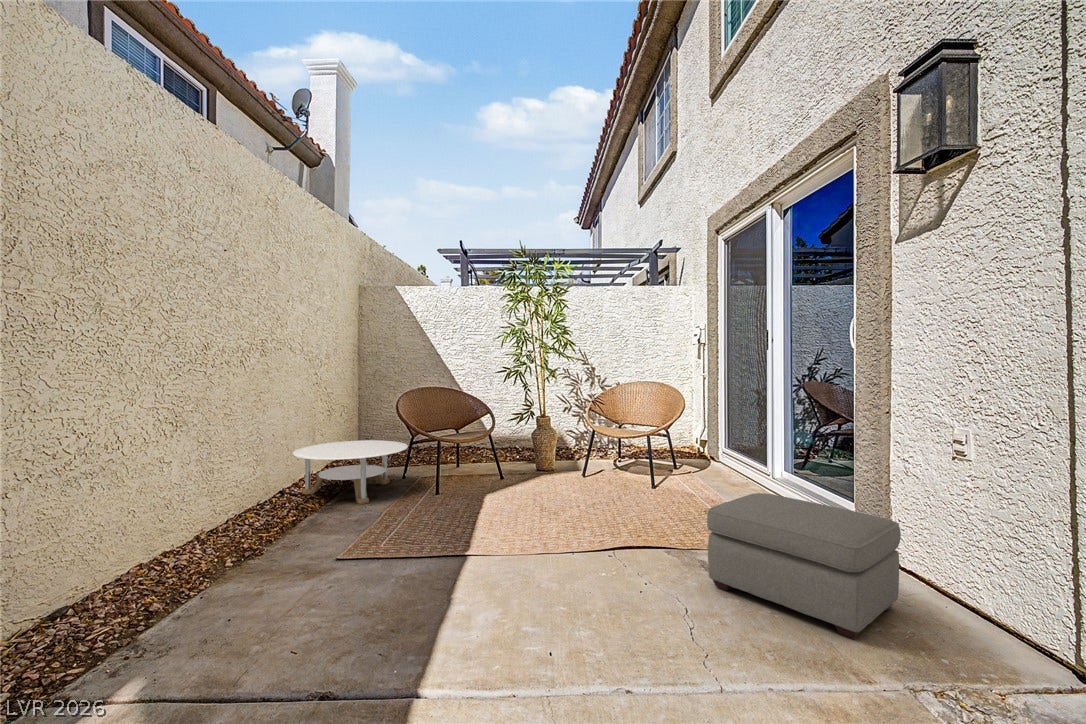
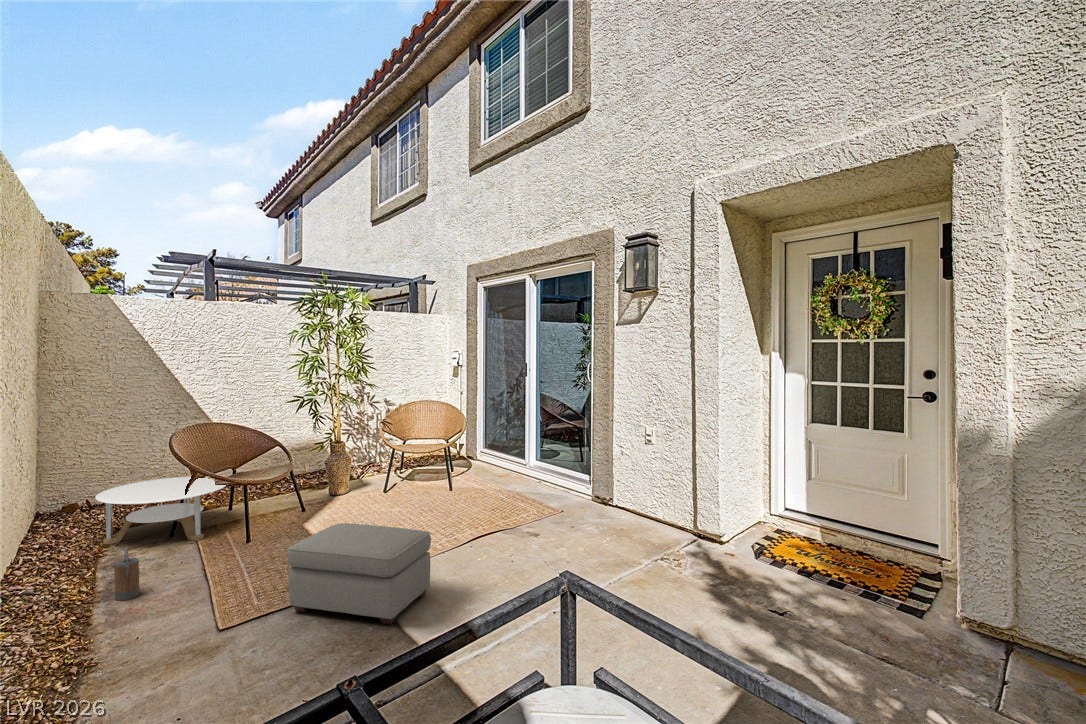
ottoman: present [707,493,901,639] -> present [287,523,431,624]
watering can: none [213,498,242,553] -> present [114,547,140,601]

